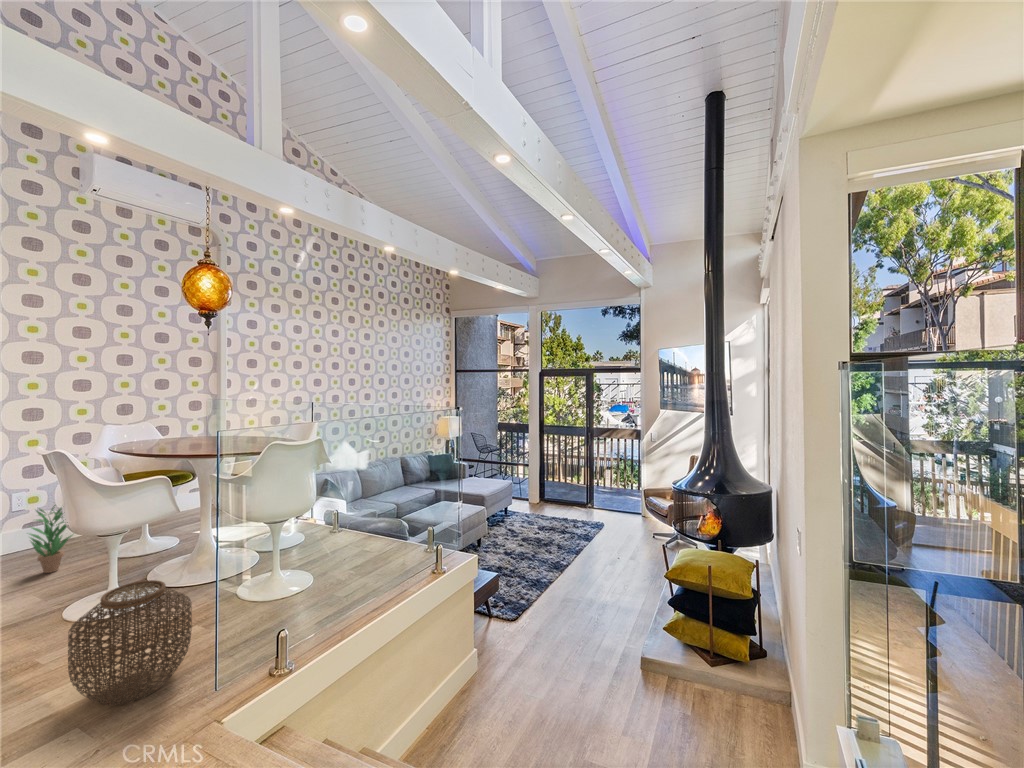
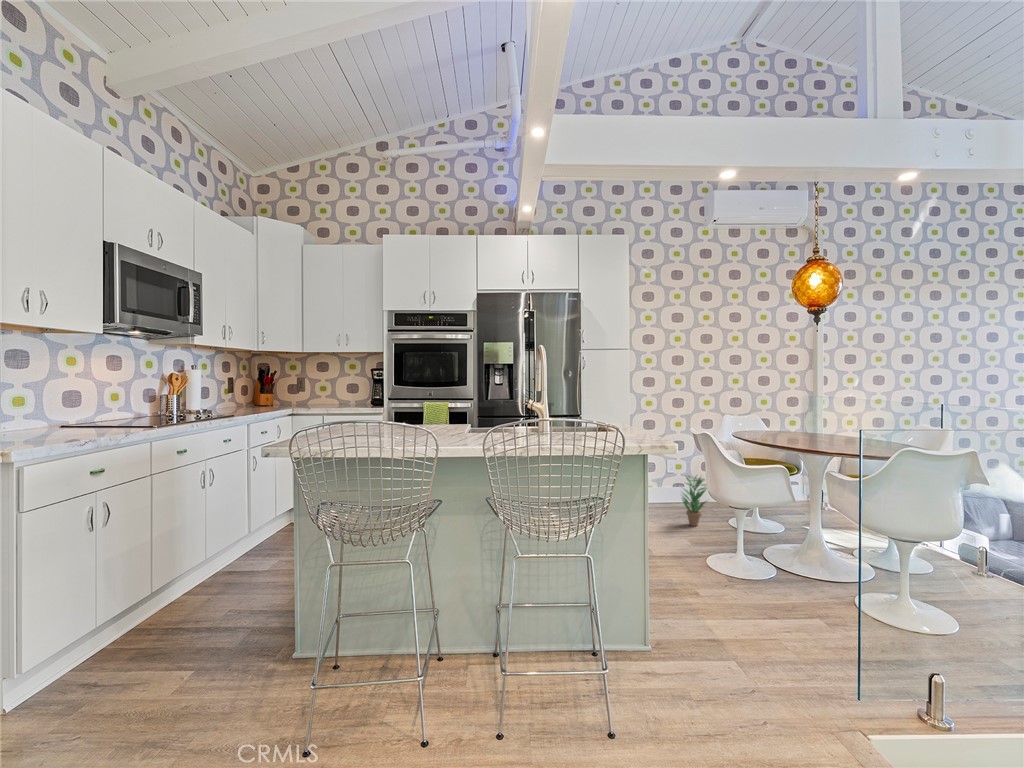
woven basket: present [68,580,192,705] -> none [731,558,827,664]

